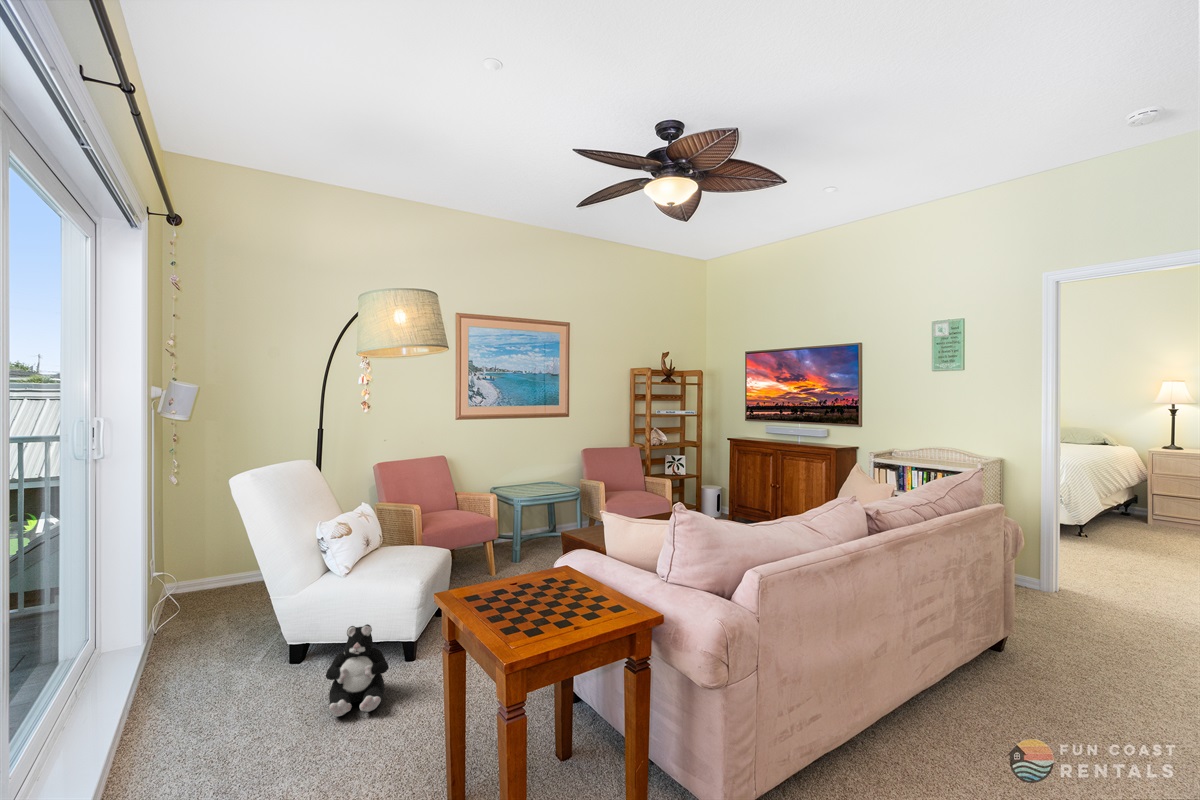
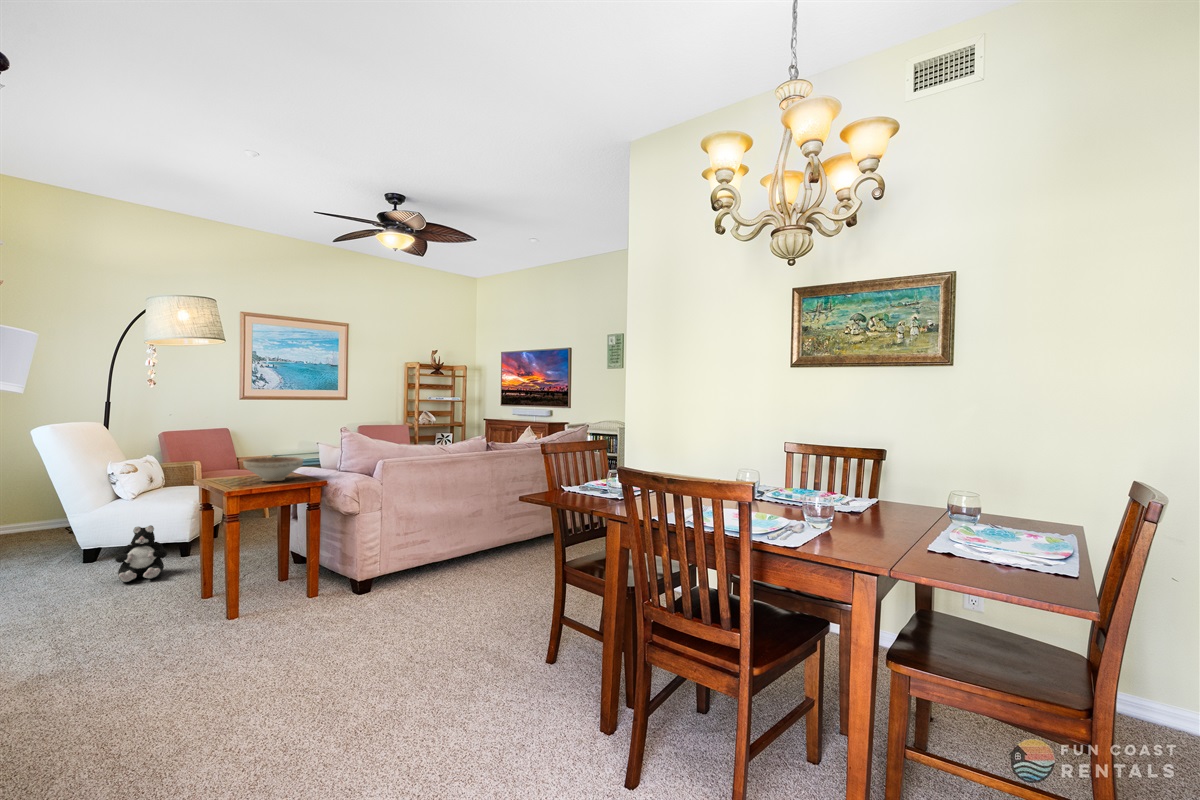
decorative bowl: none [504,553,596,608] -> present [243,457,303,481]

